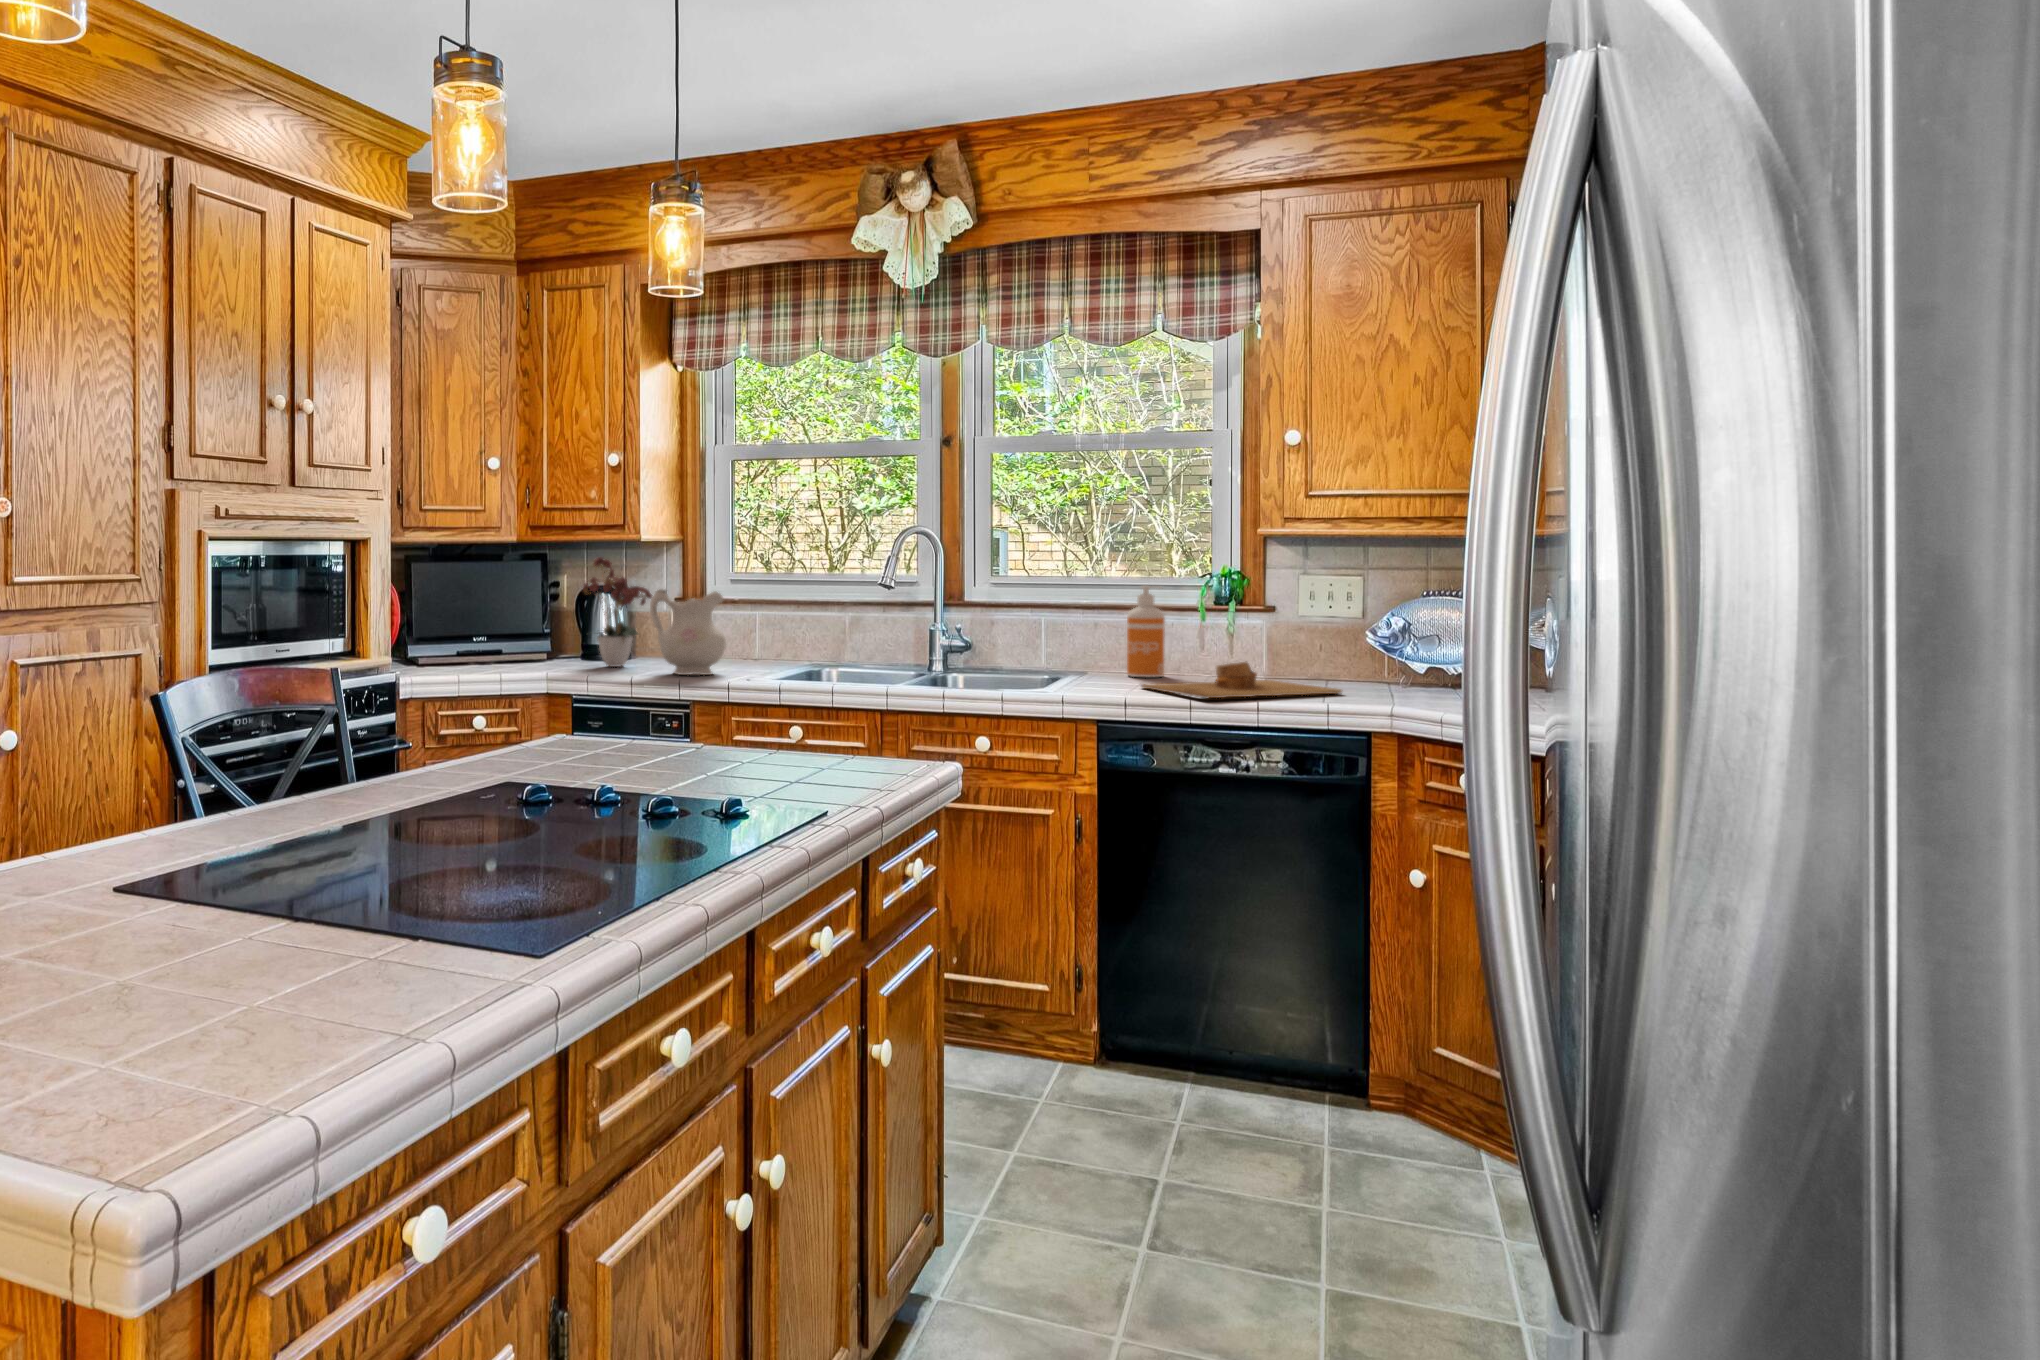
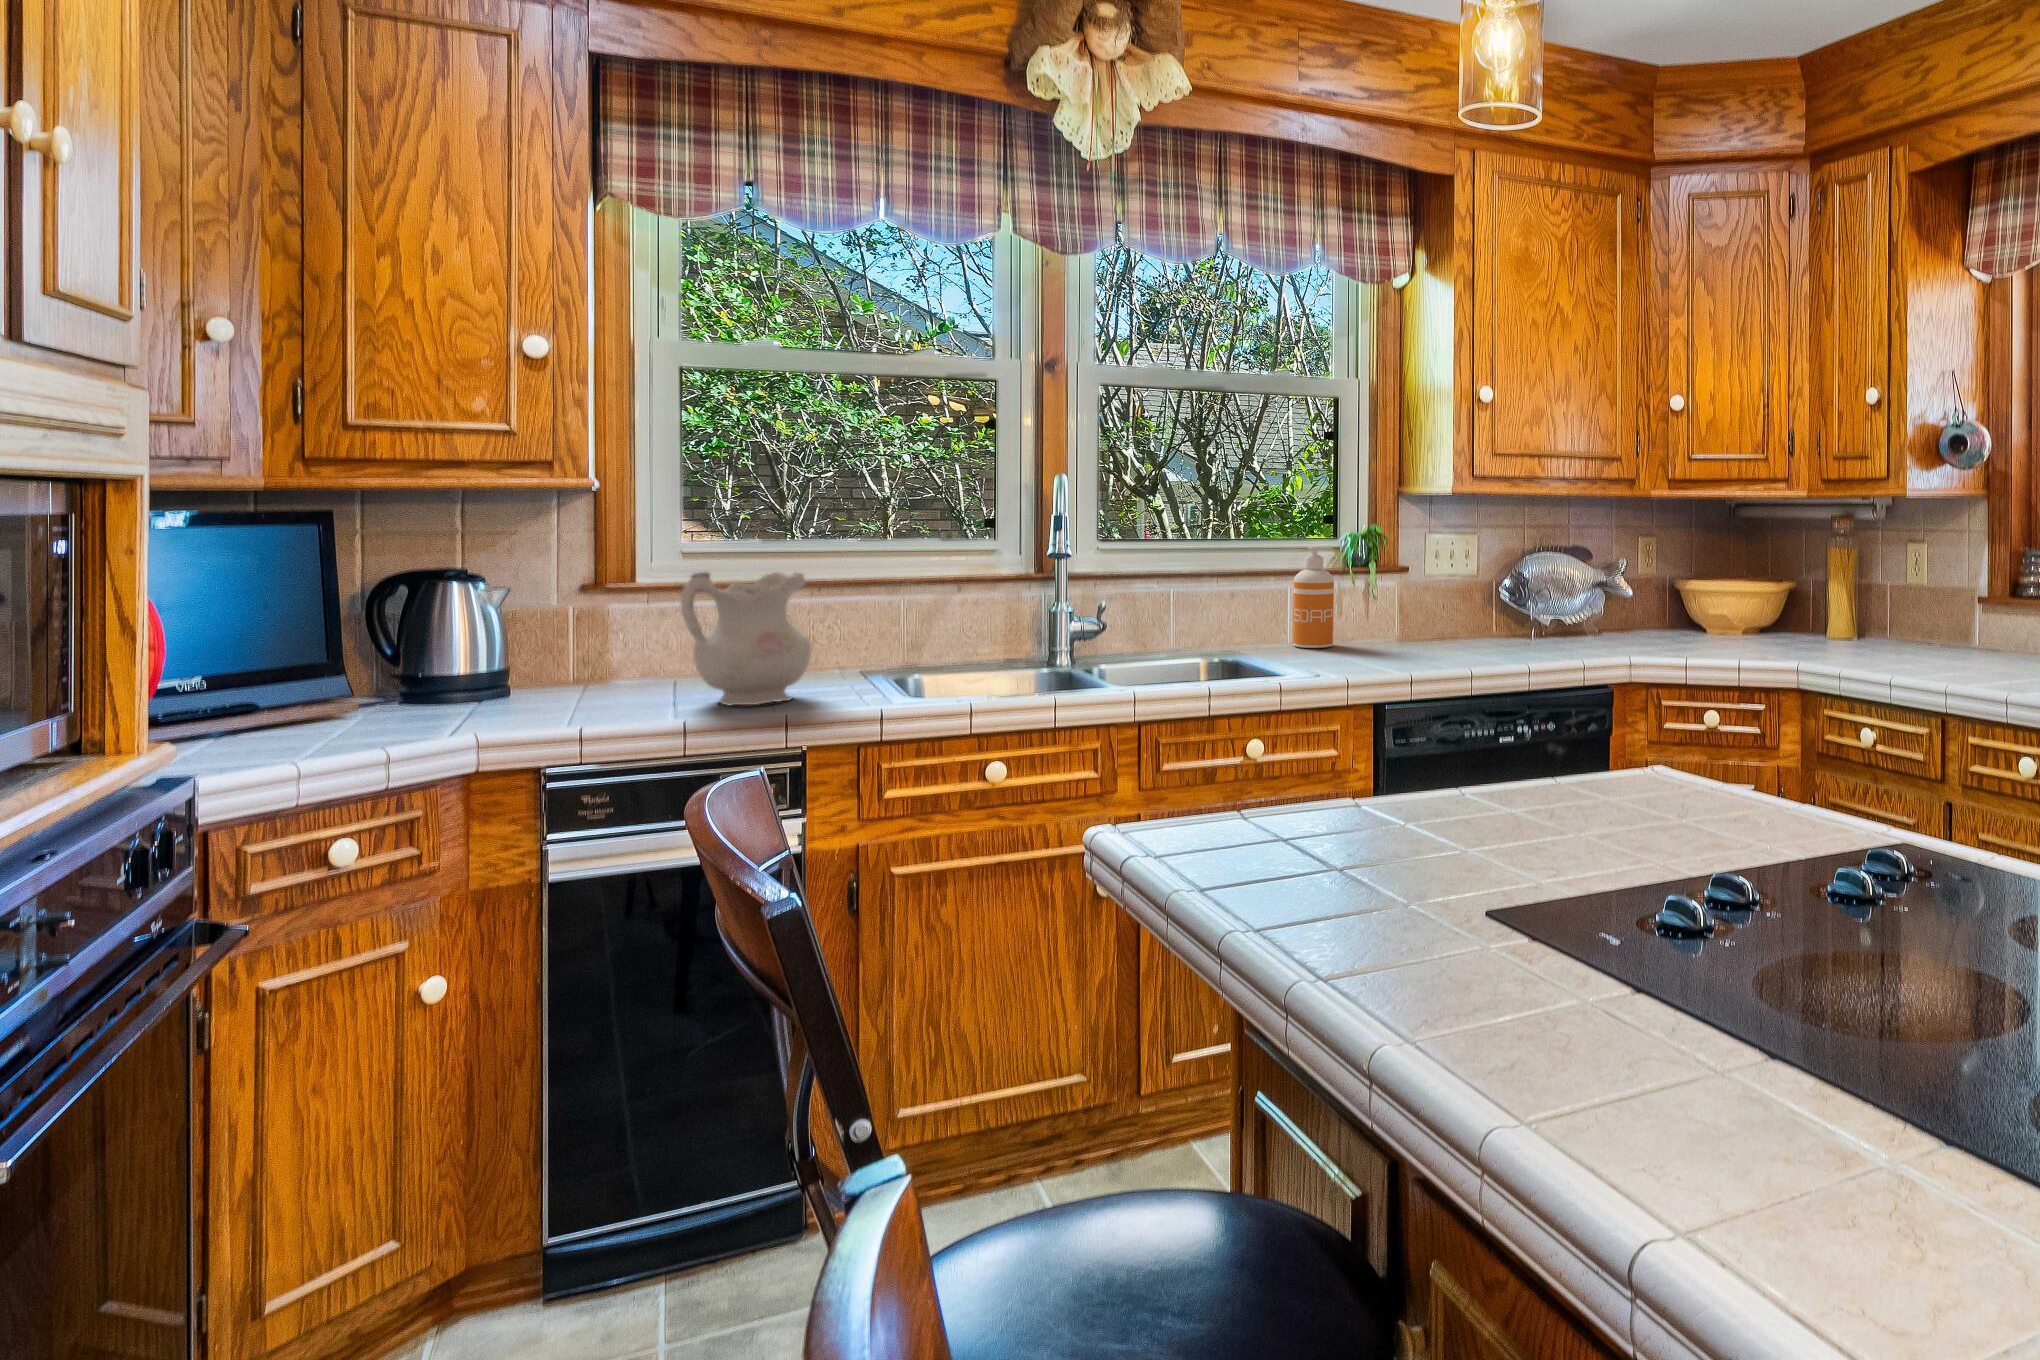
flower arrangement: present [583,557,652,667] -> none [486,508,642,701]
cutting board: present [1141,662,1342,699] -> none [1362,626,1535,672]

